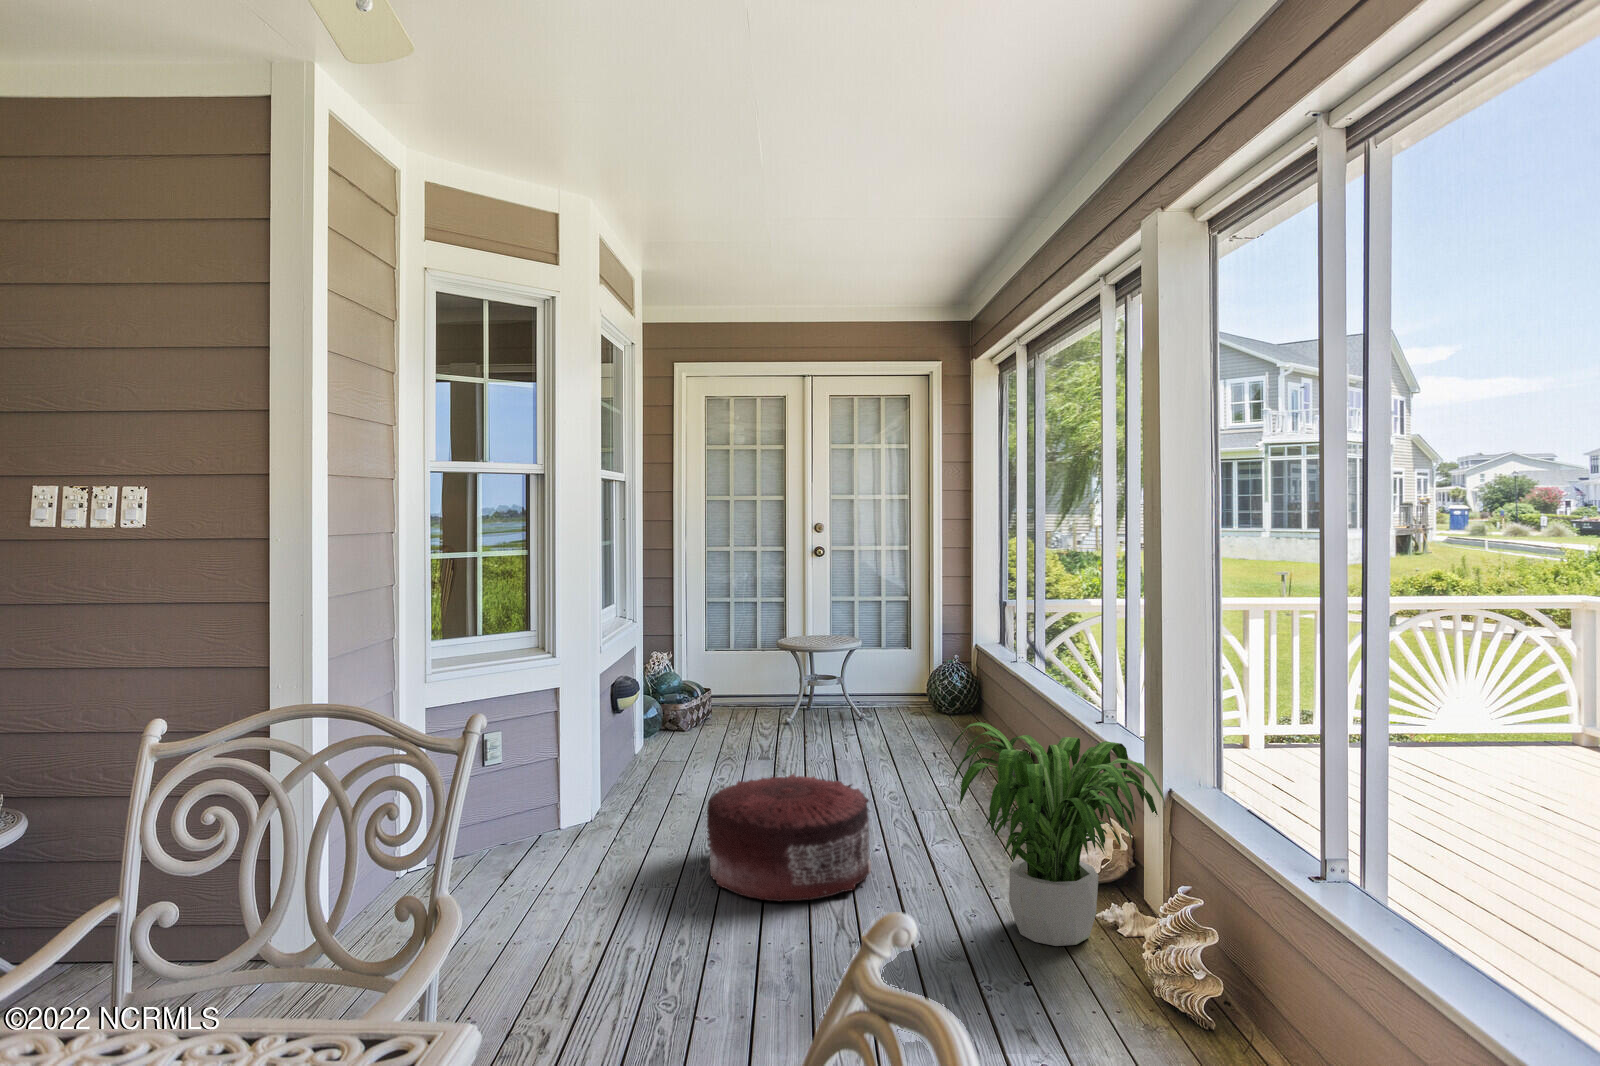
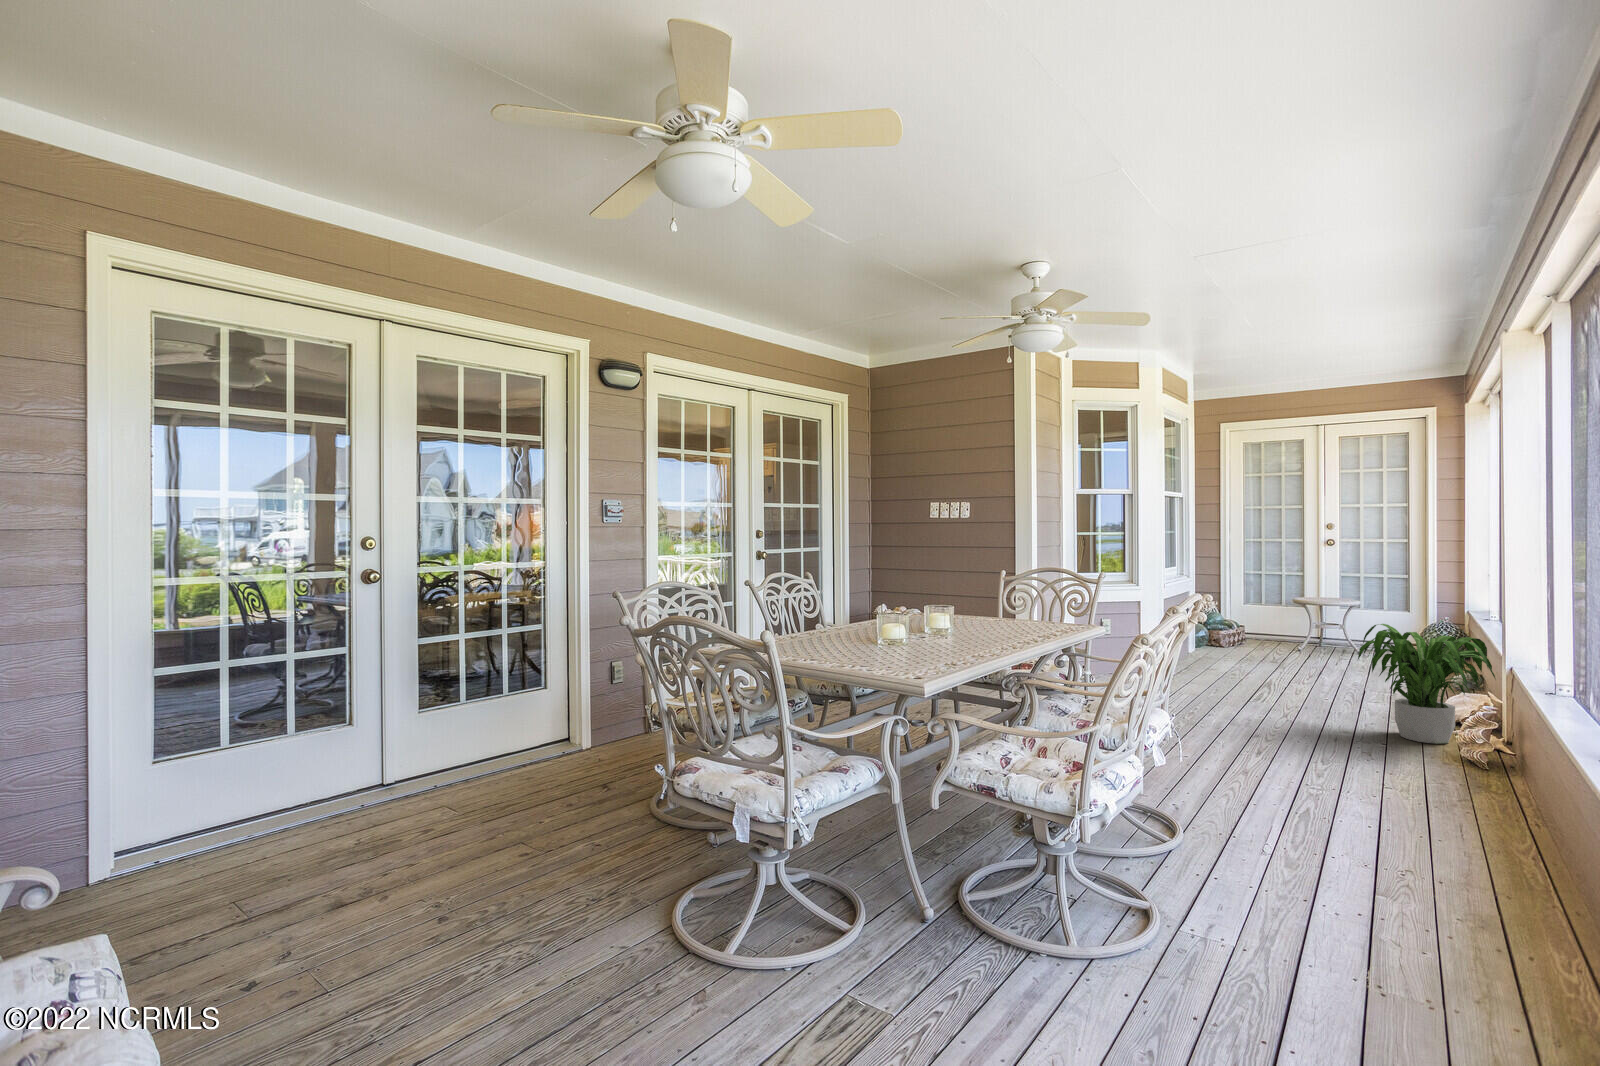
pouf: present [707,773,871,902] -> none [1216,652,1318,709]

